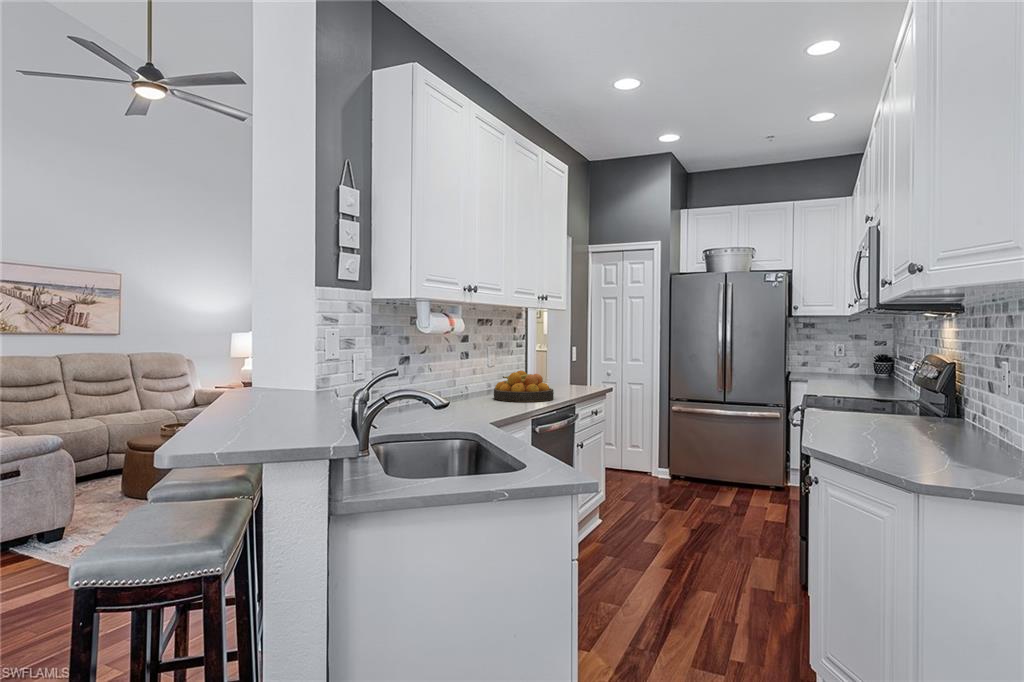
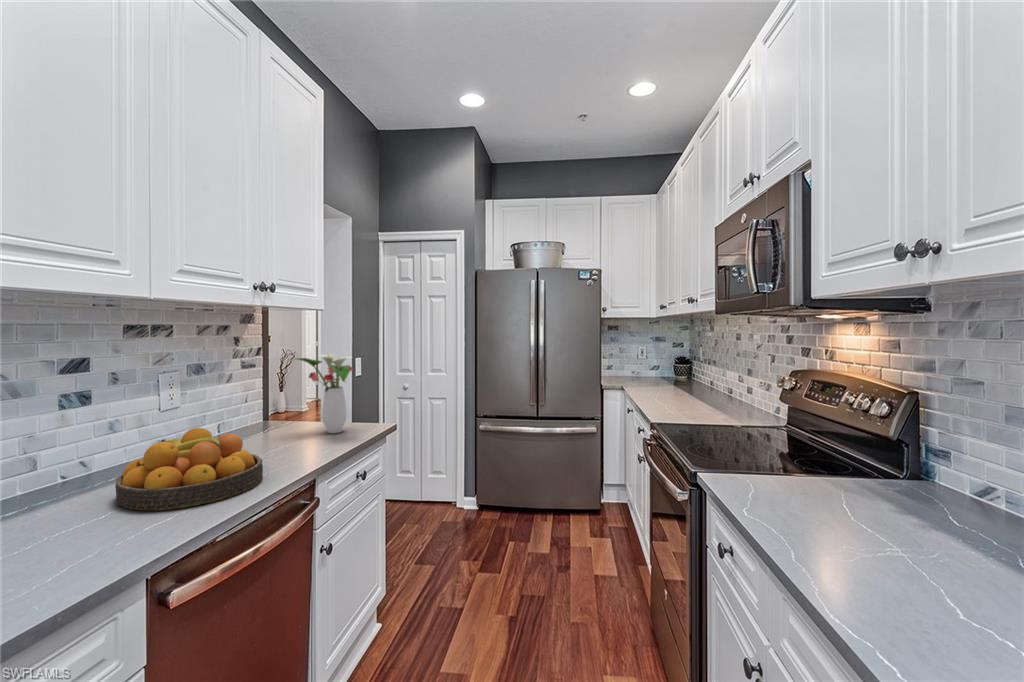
flower arrangement: none [547,338,587,389] -> present [296,354,353,433]

